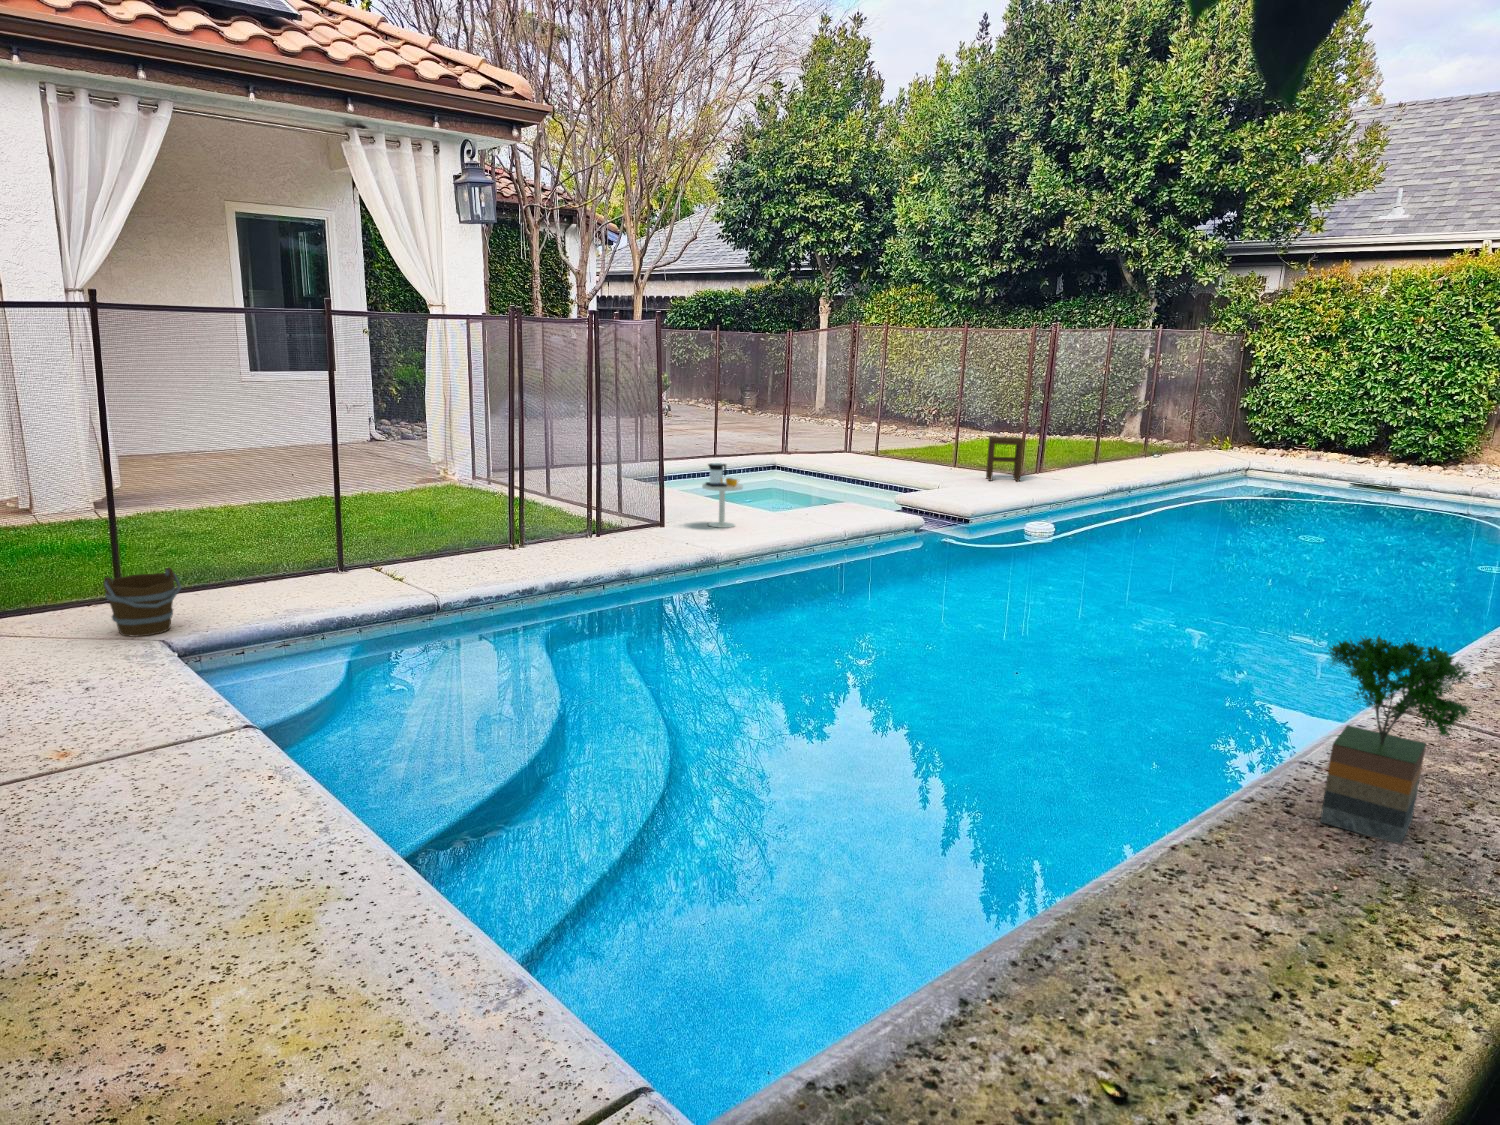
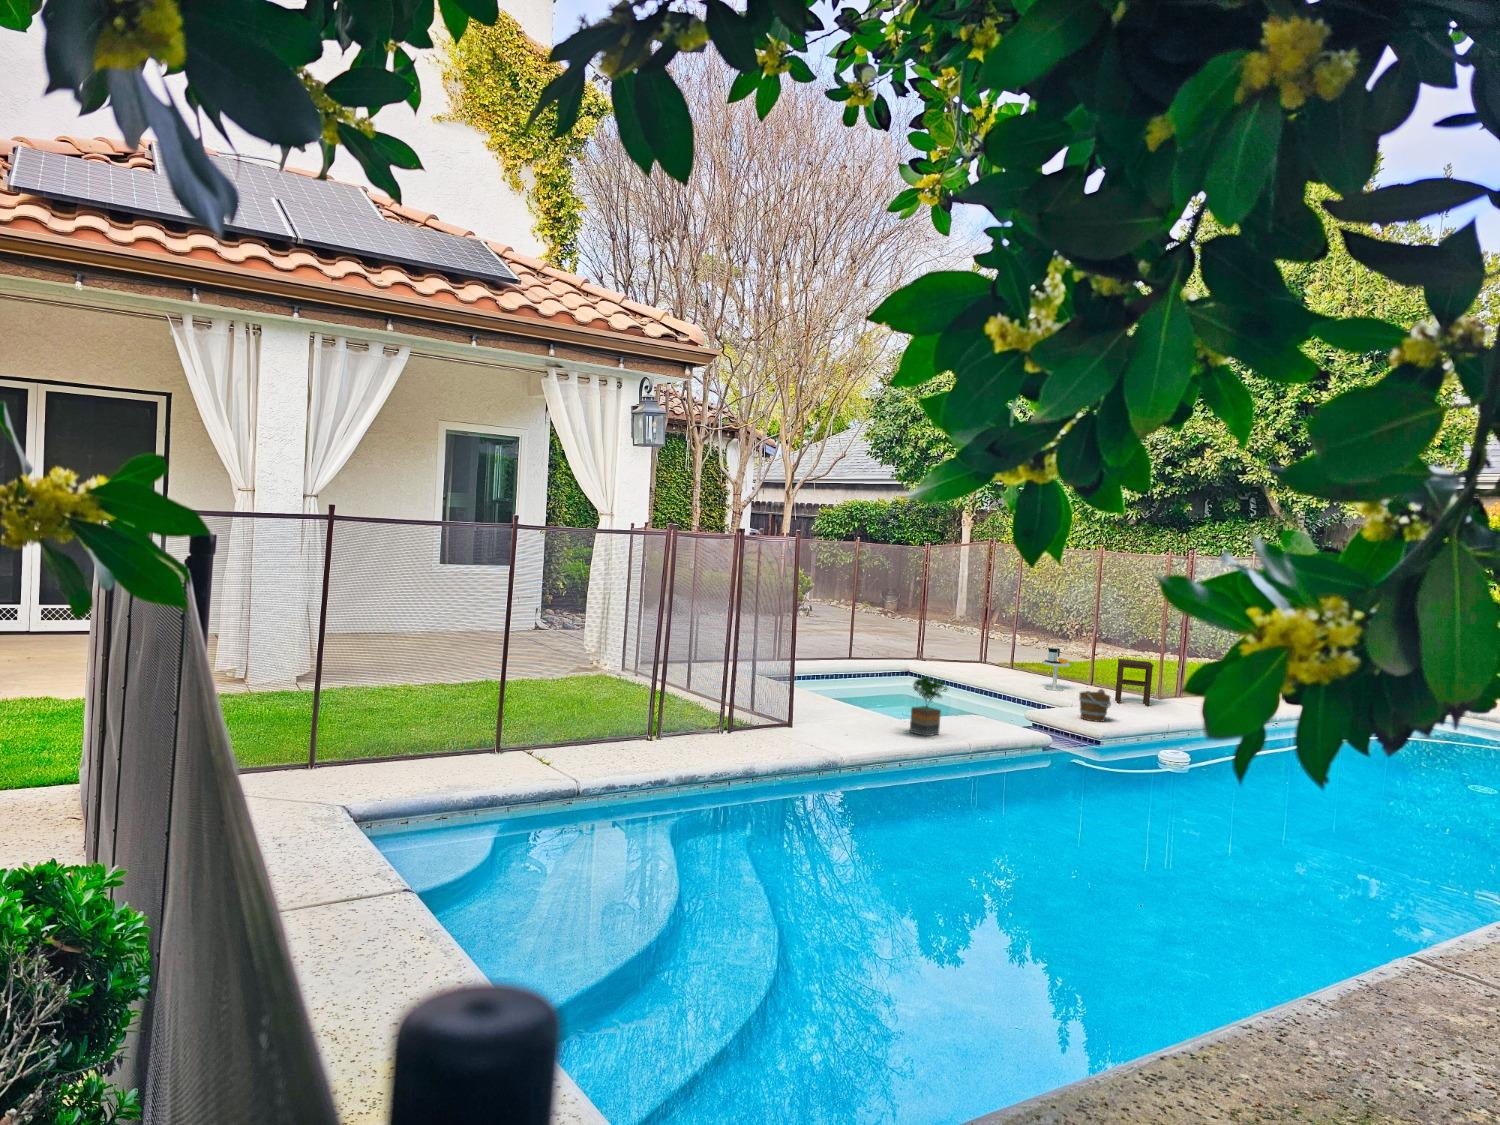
side table: present [702,463,743,528] -> present [1042,648,1070,691]
bucket: present [104,568,181,637] -> present [1079,689,1111,722]
potted tree: present [1320,635,1472,844] -> present [910,677,948,736]

